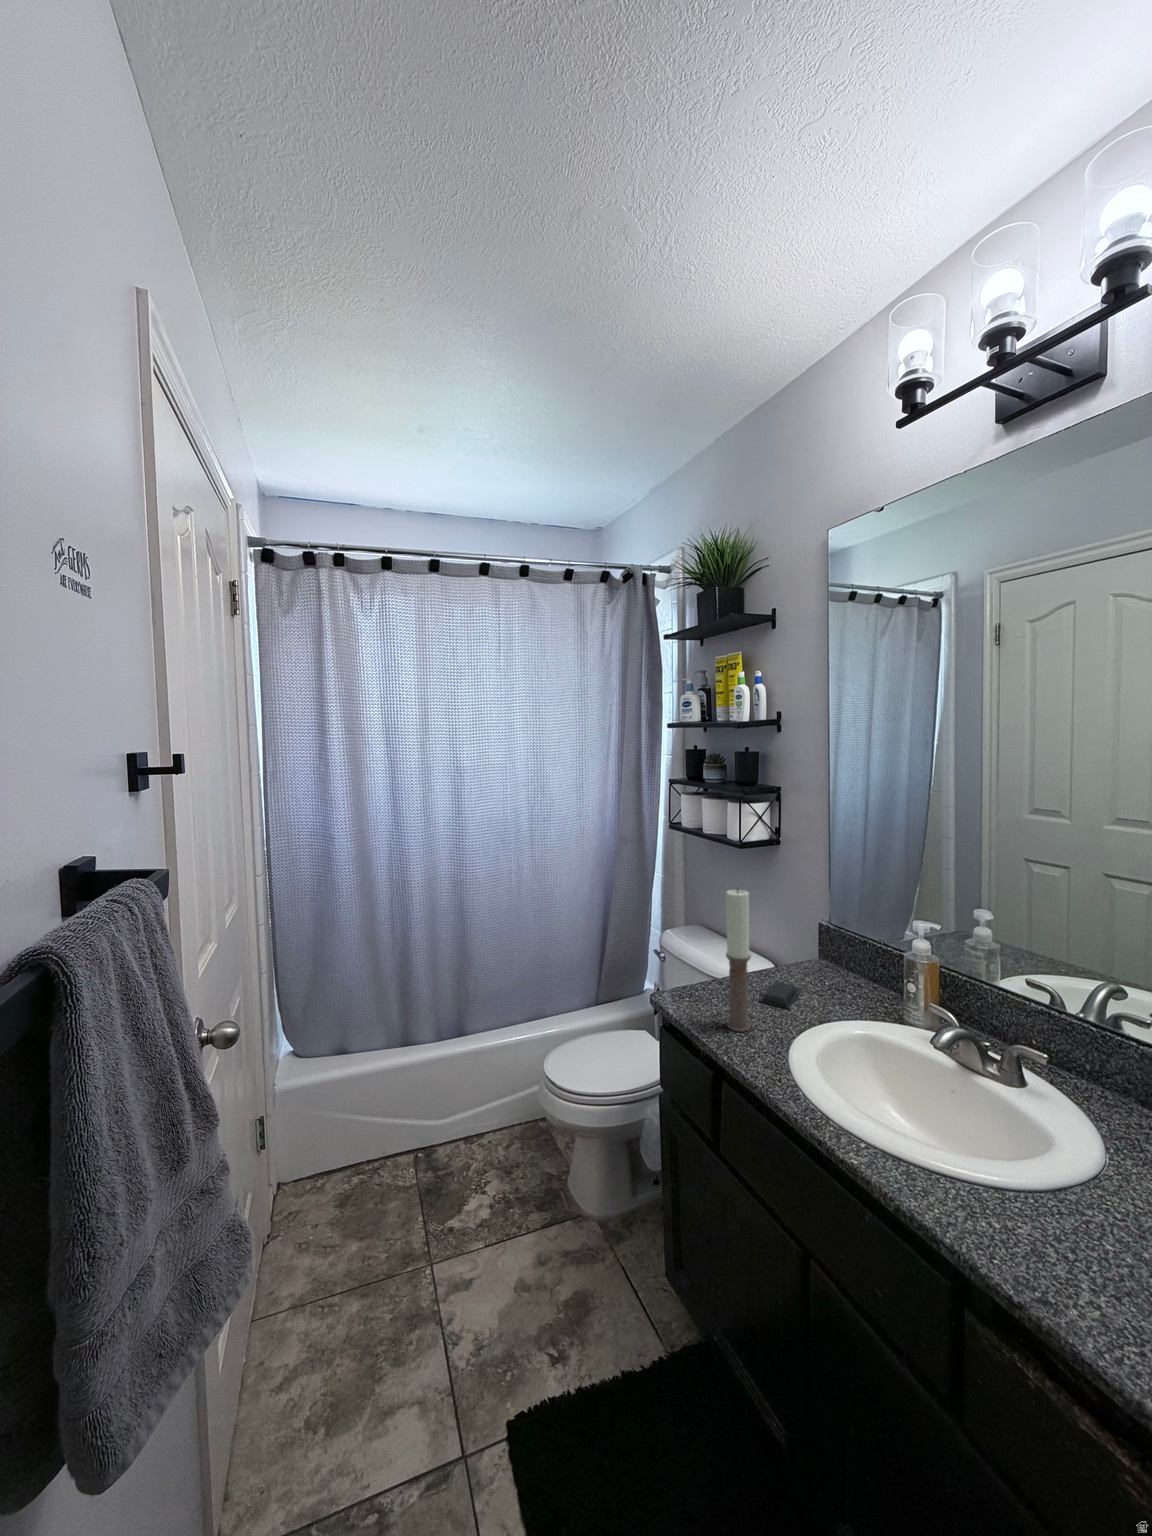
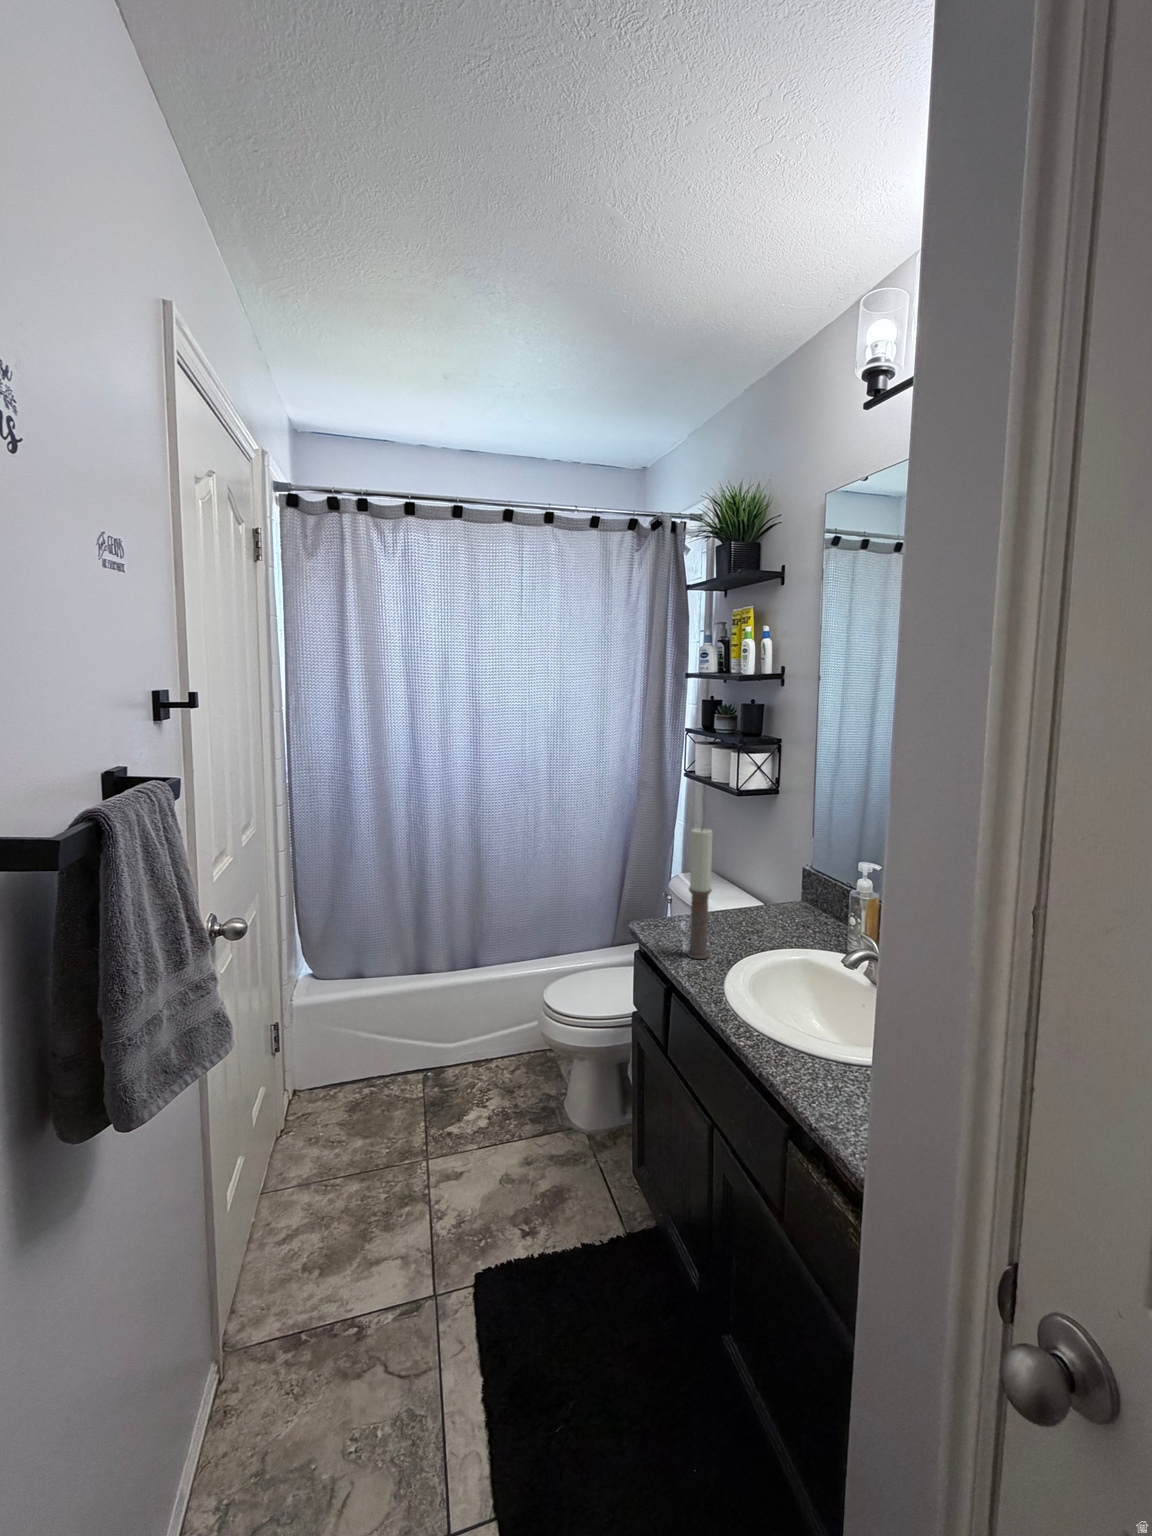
soap bar: present [759,982,801,1008] -> none [727,923,773,945]

